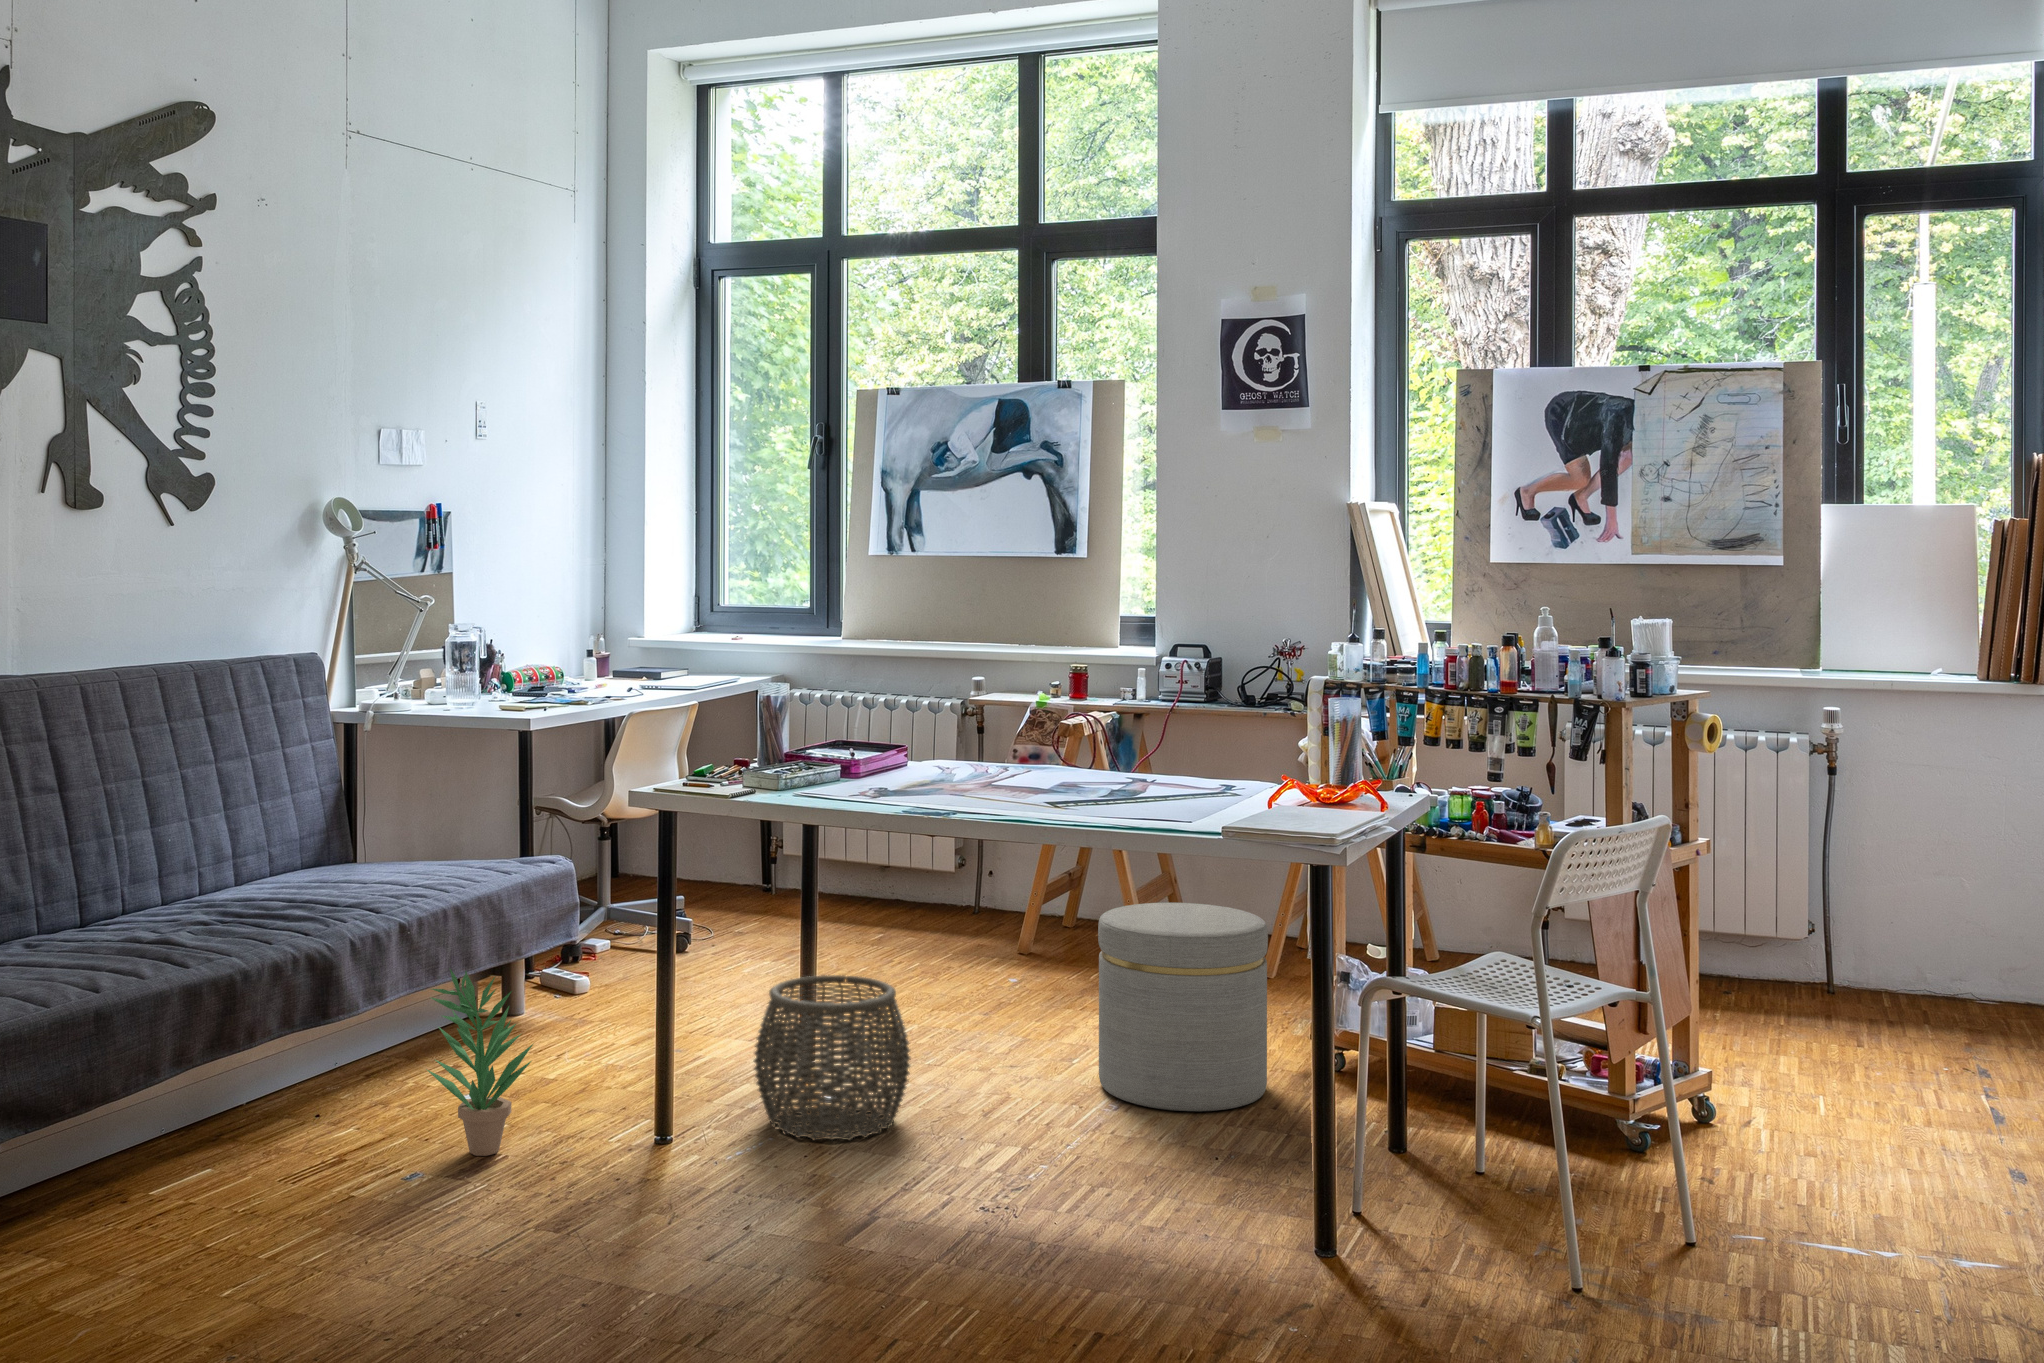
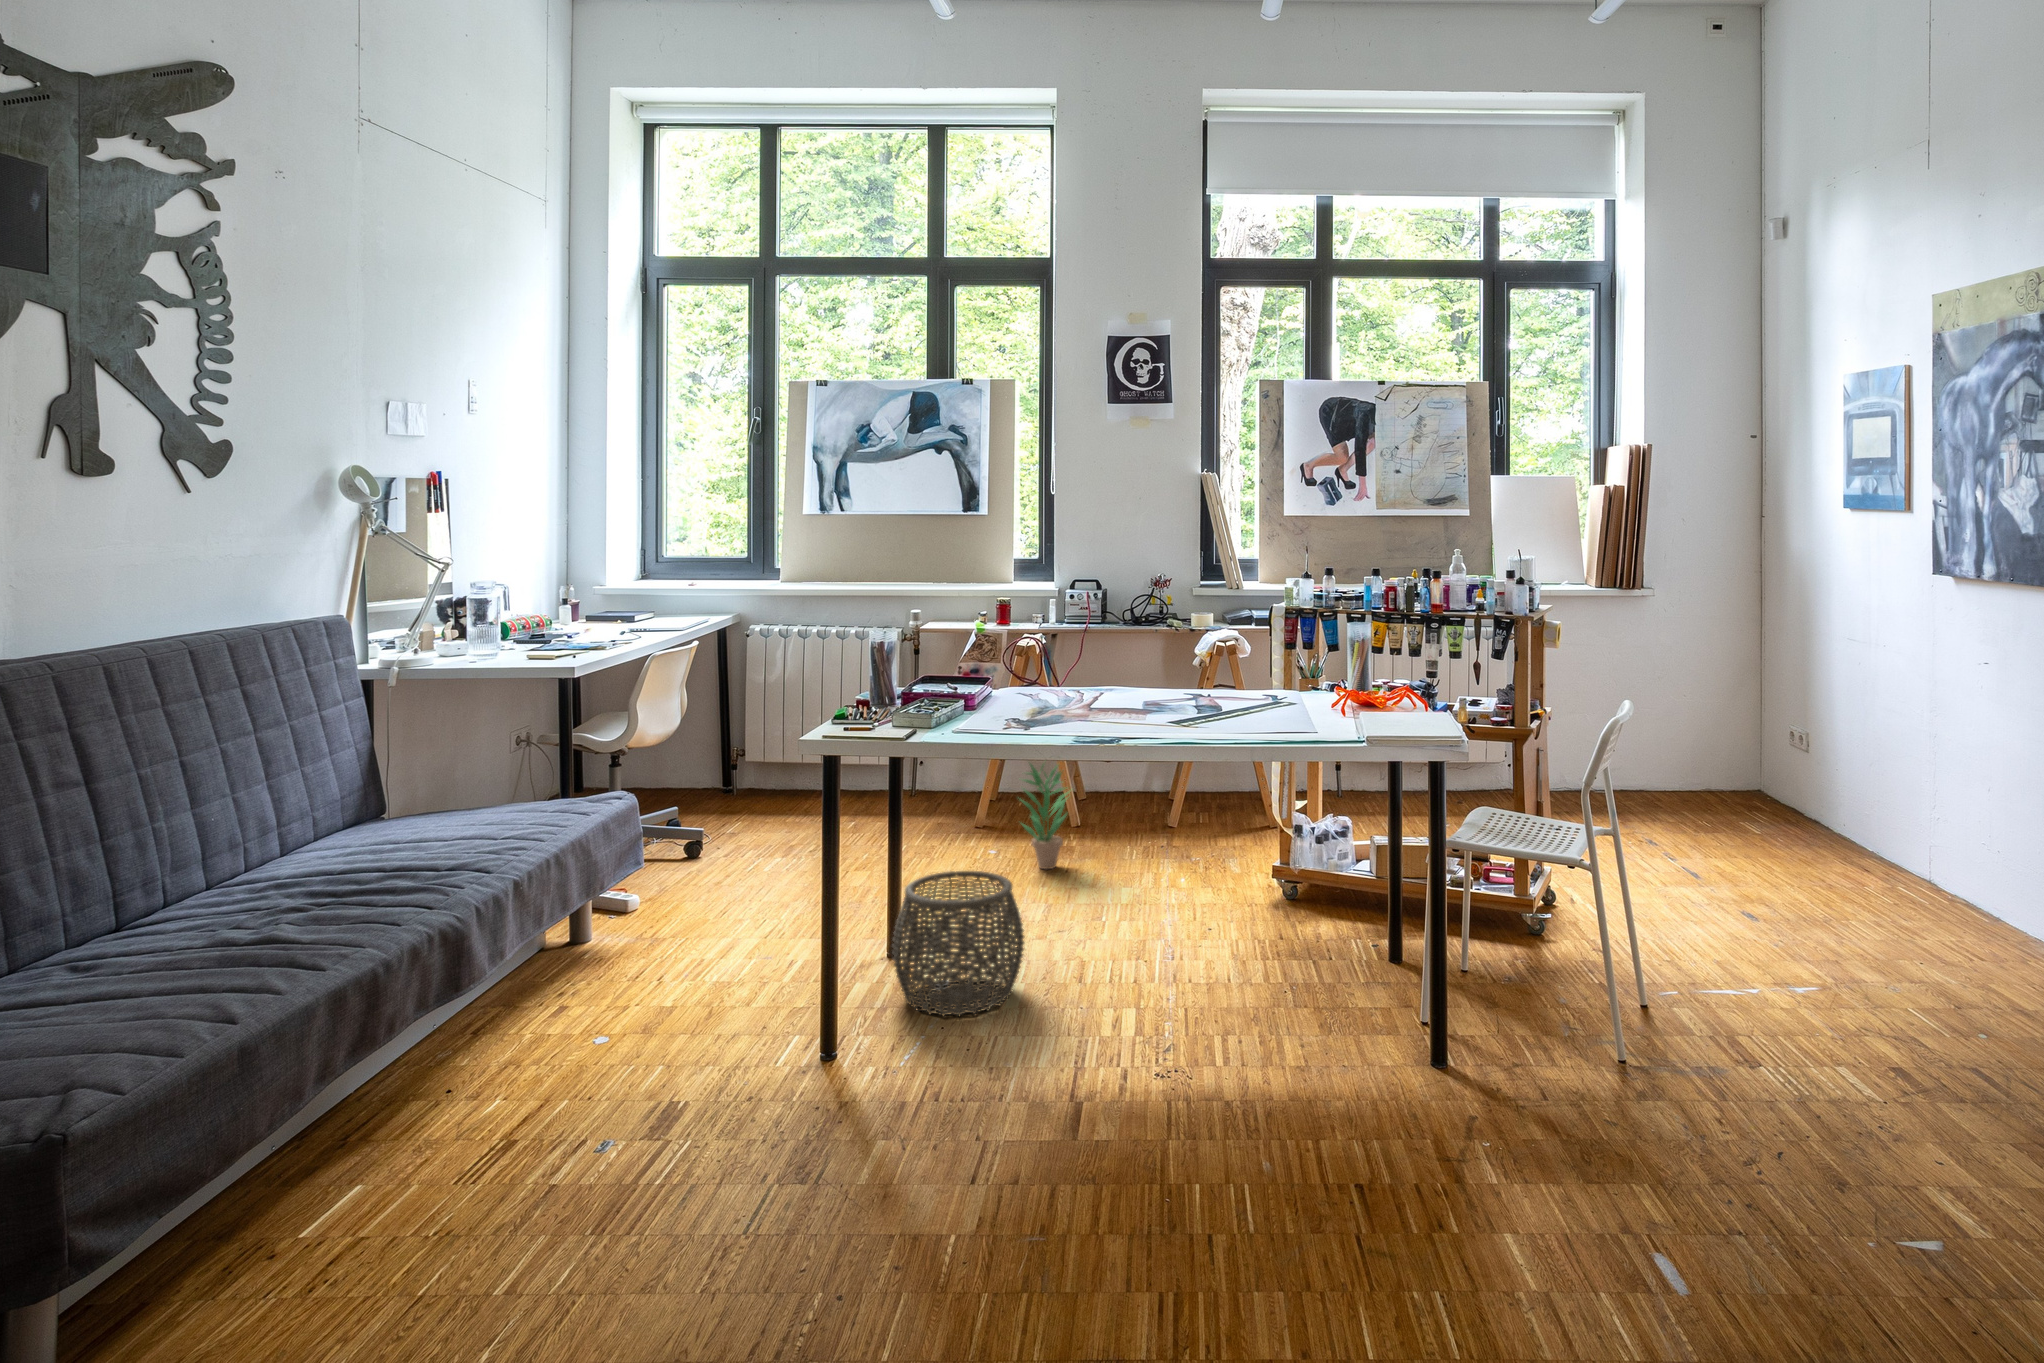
ottoman: present [1098,903,1268,1111] -> none [1128,780,1255,941]
potted plant: present [426,969,533,1156] -> present [1021,764,1069,869]

